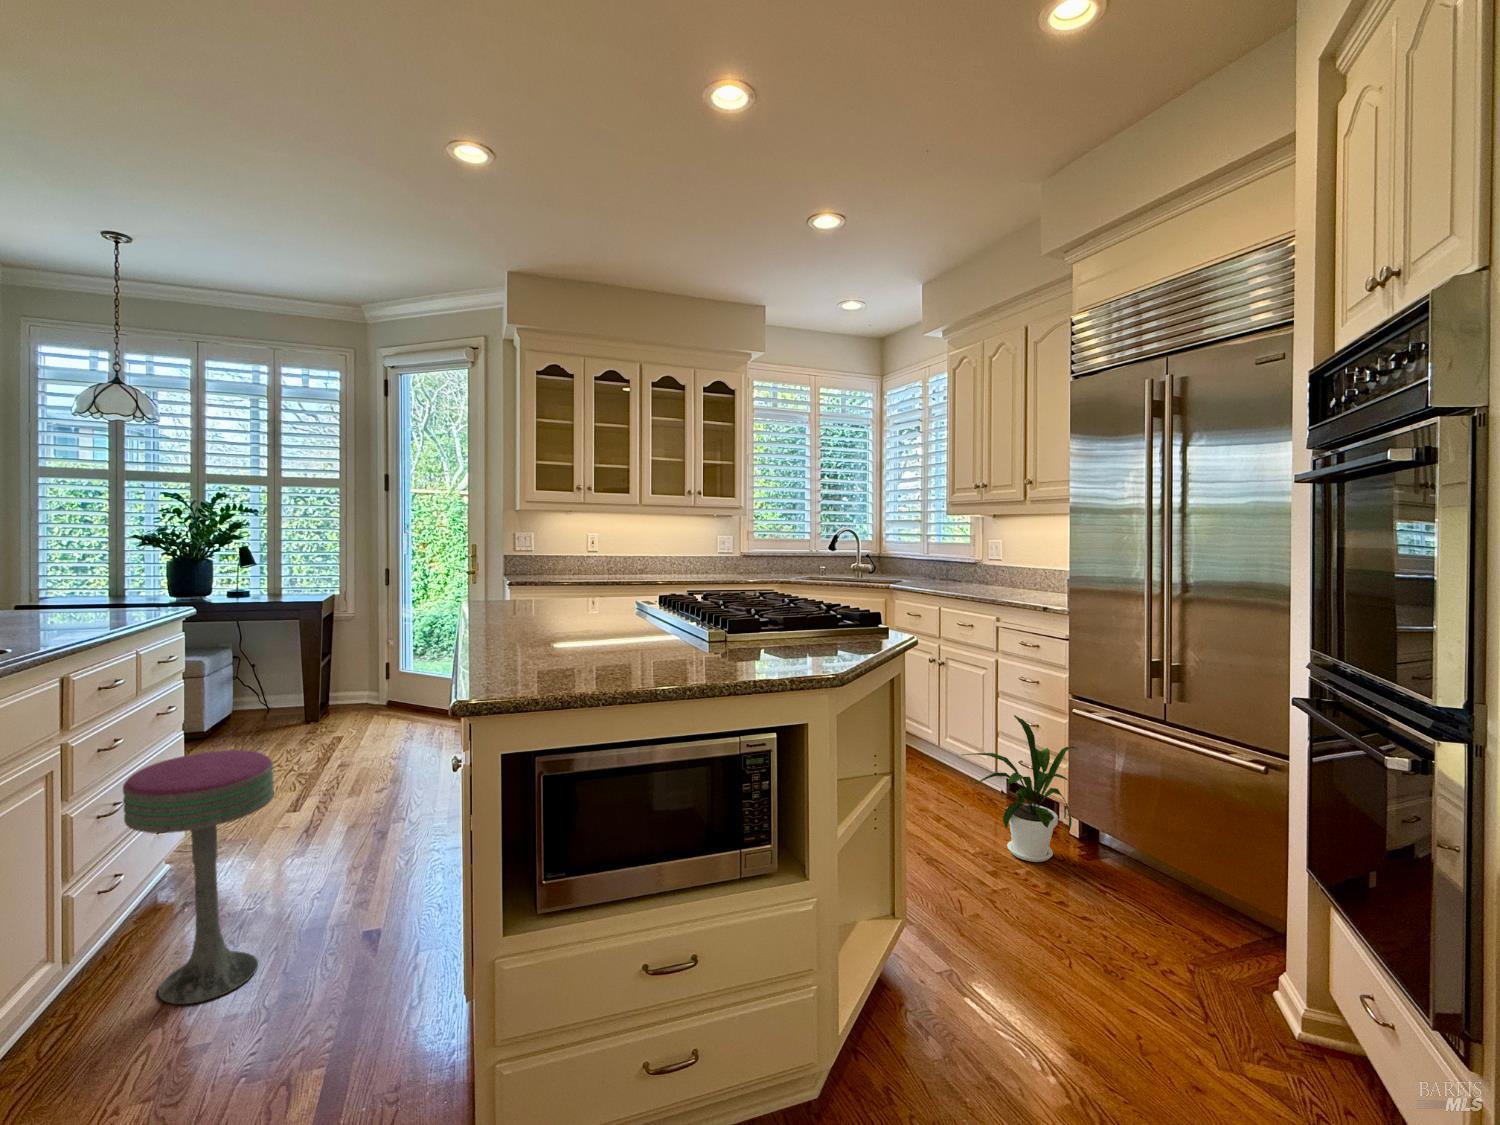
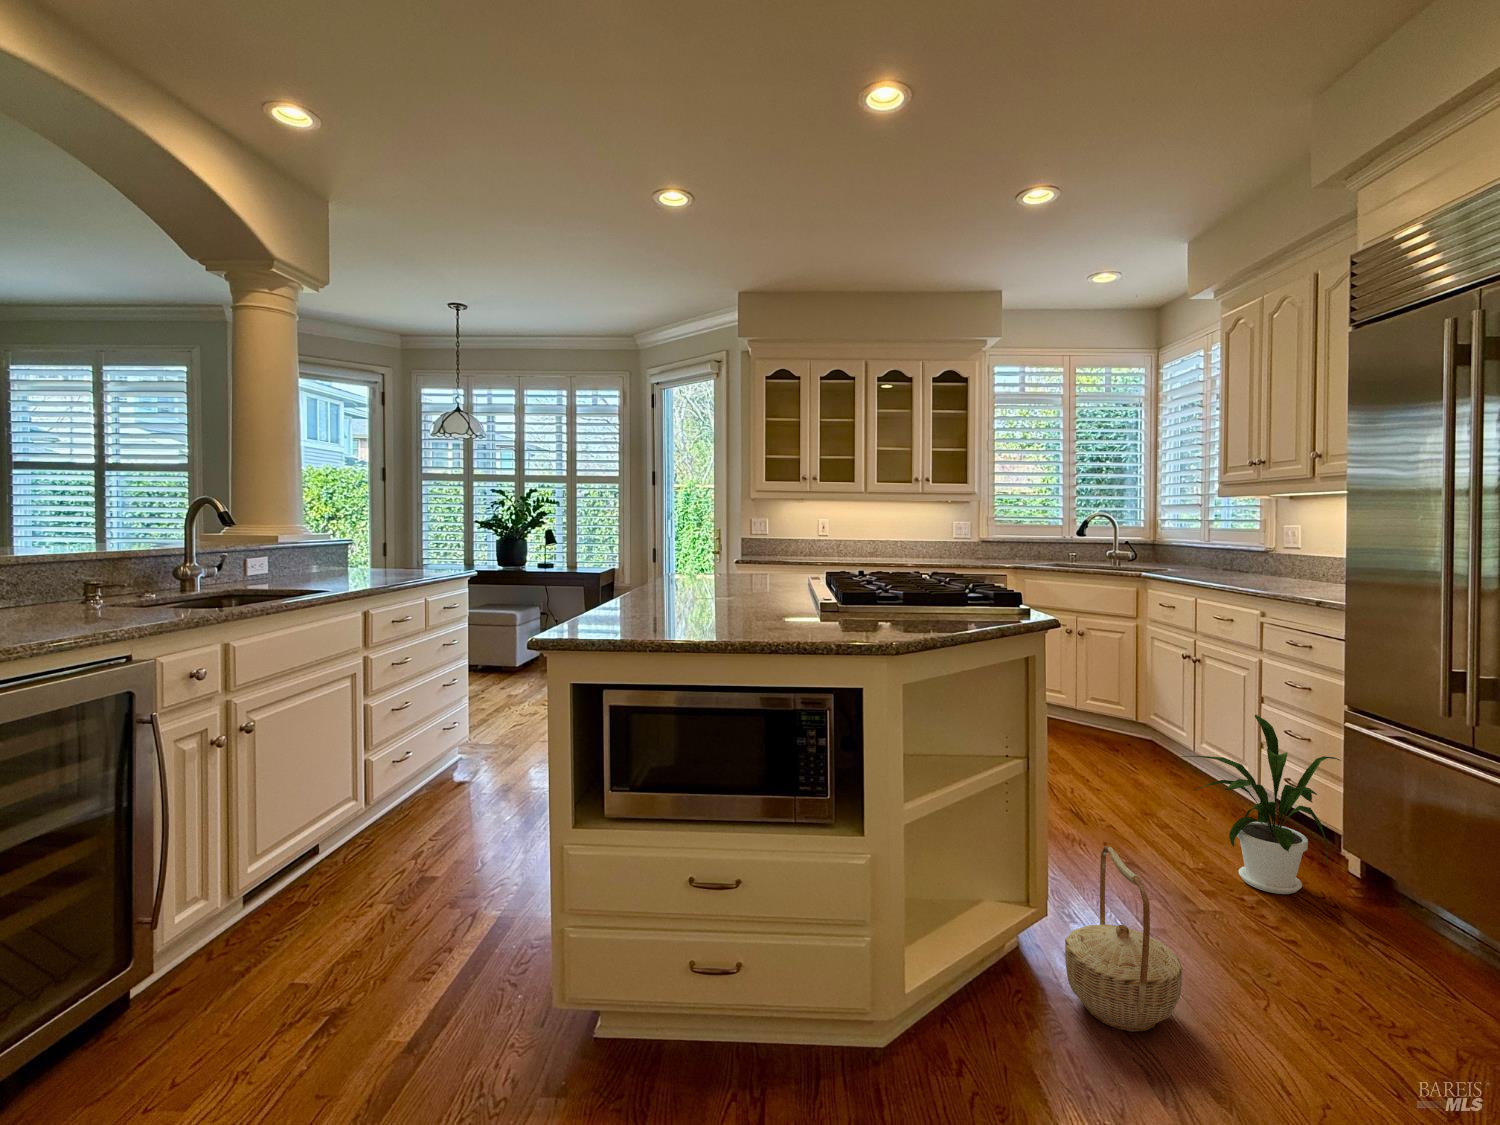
bar stool: present [123,750,274,1004] -> none [389,672,491,864]
basket: none [936,860,1032,1022] -> present [1065,846,1183,1031]

